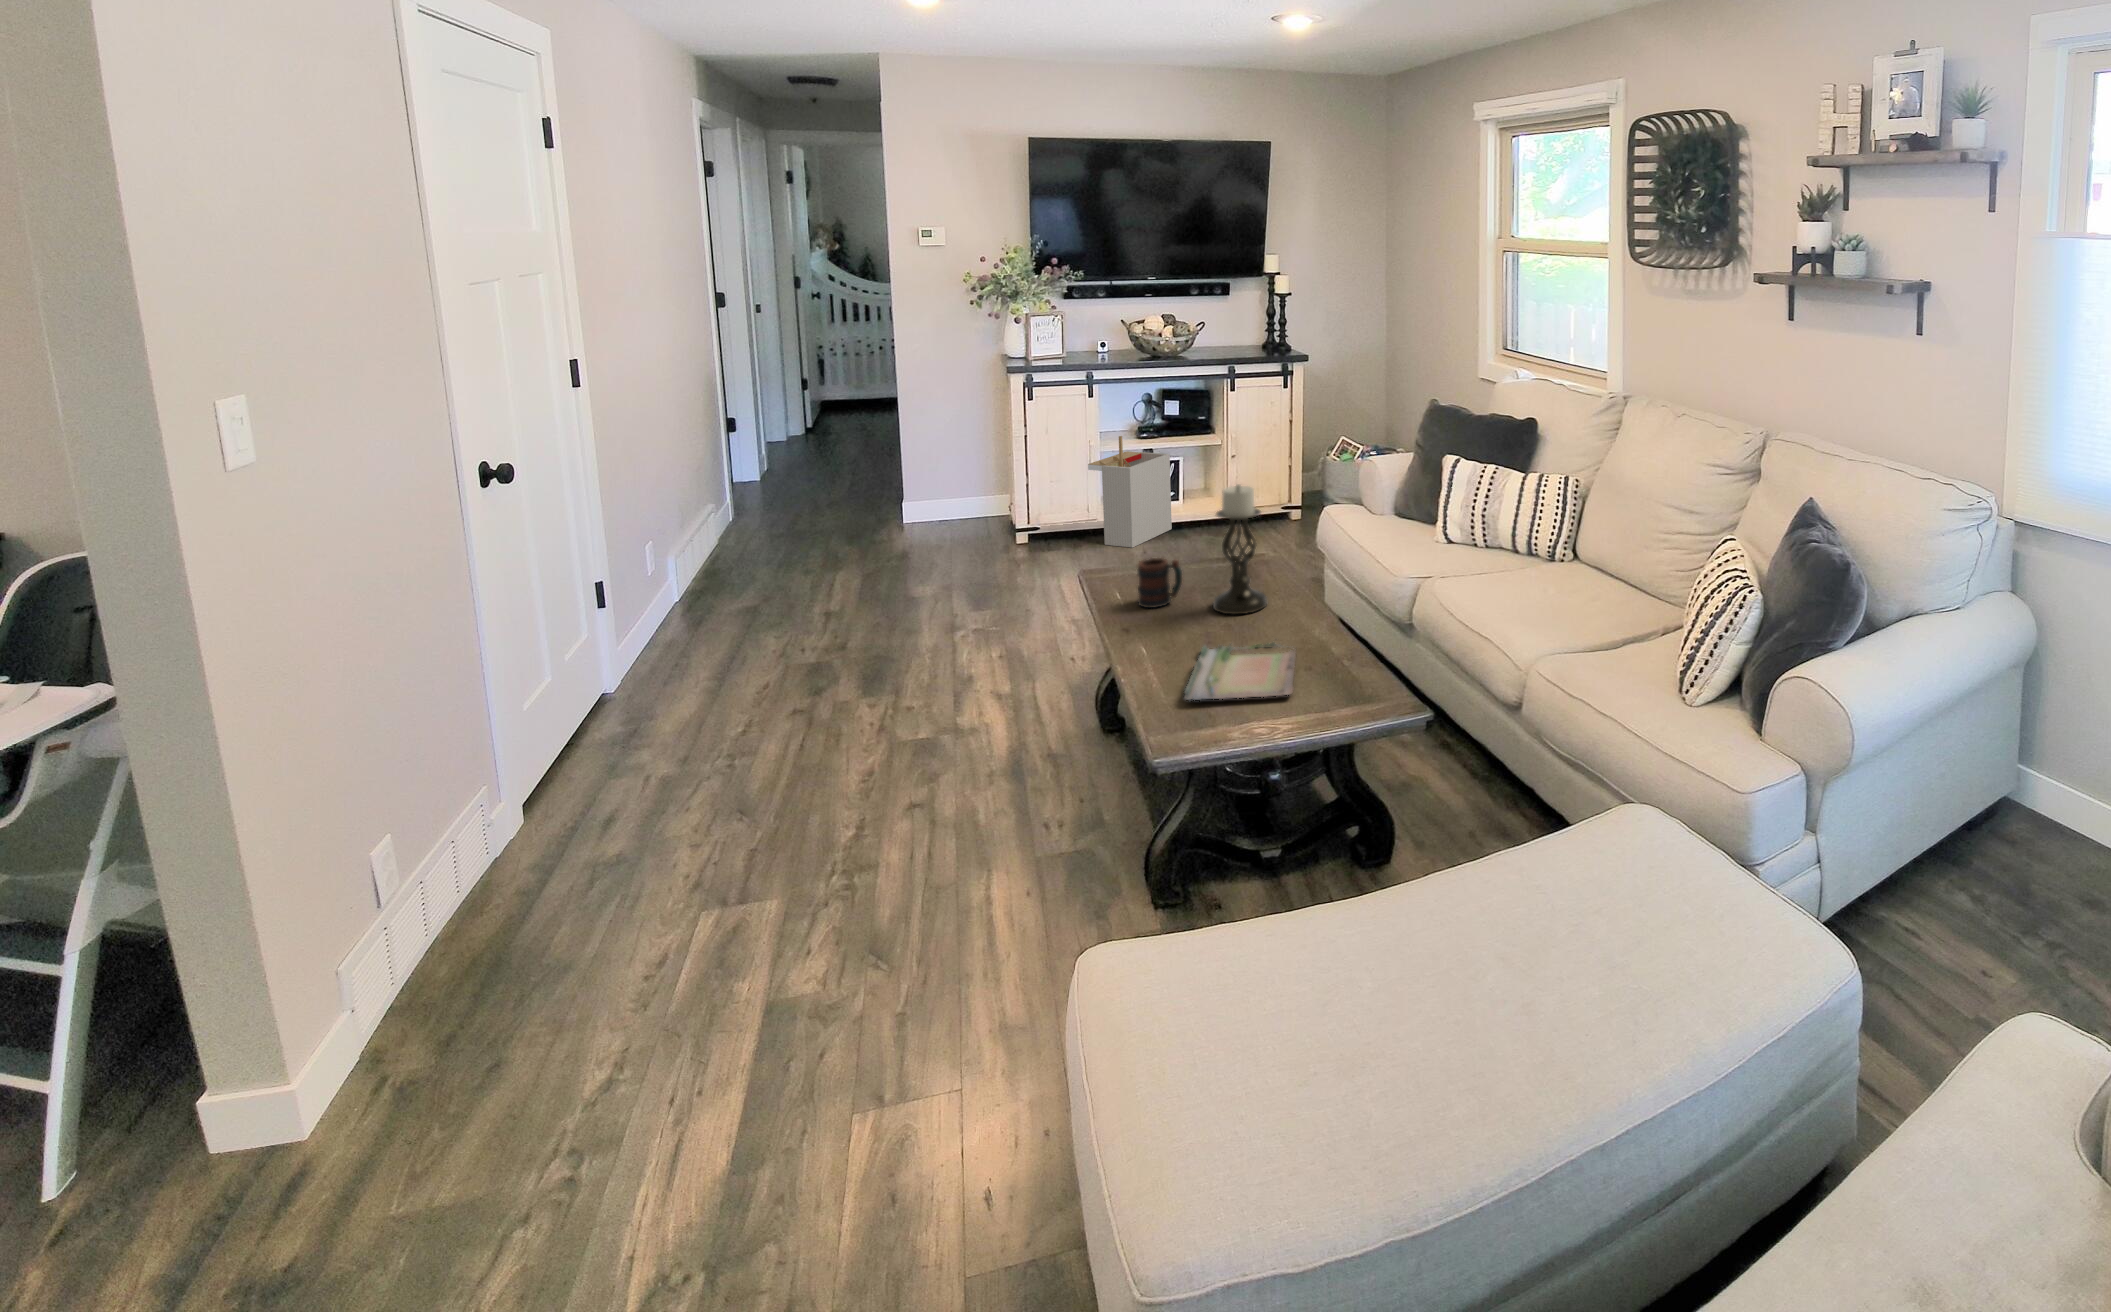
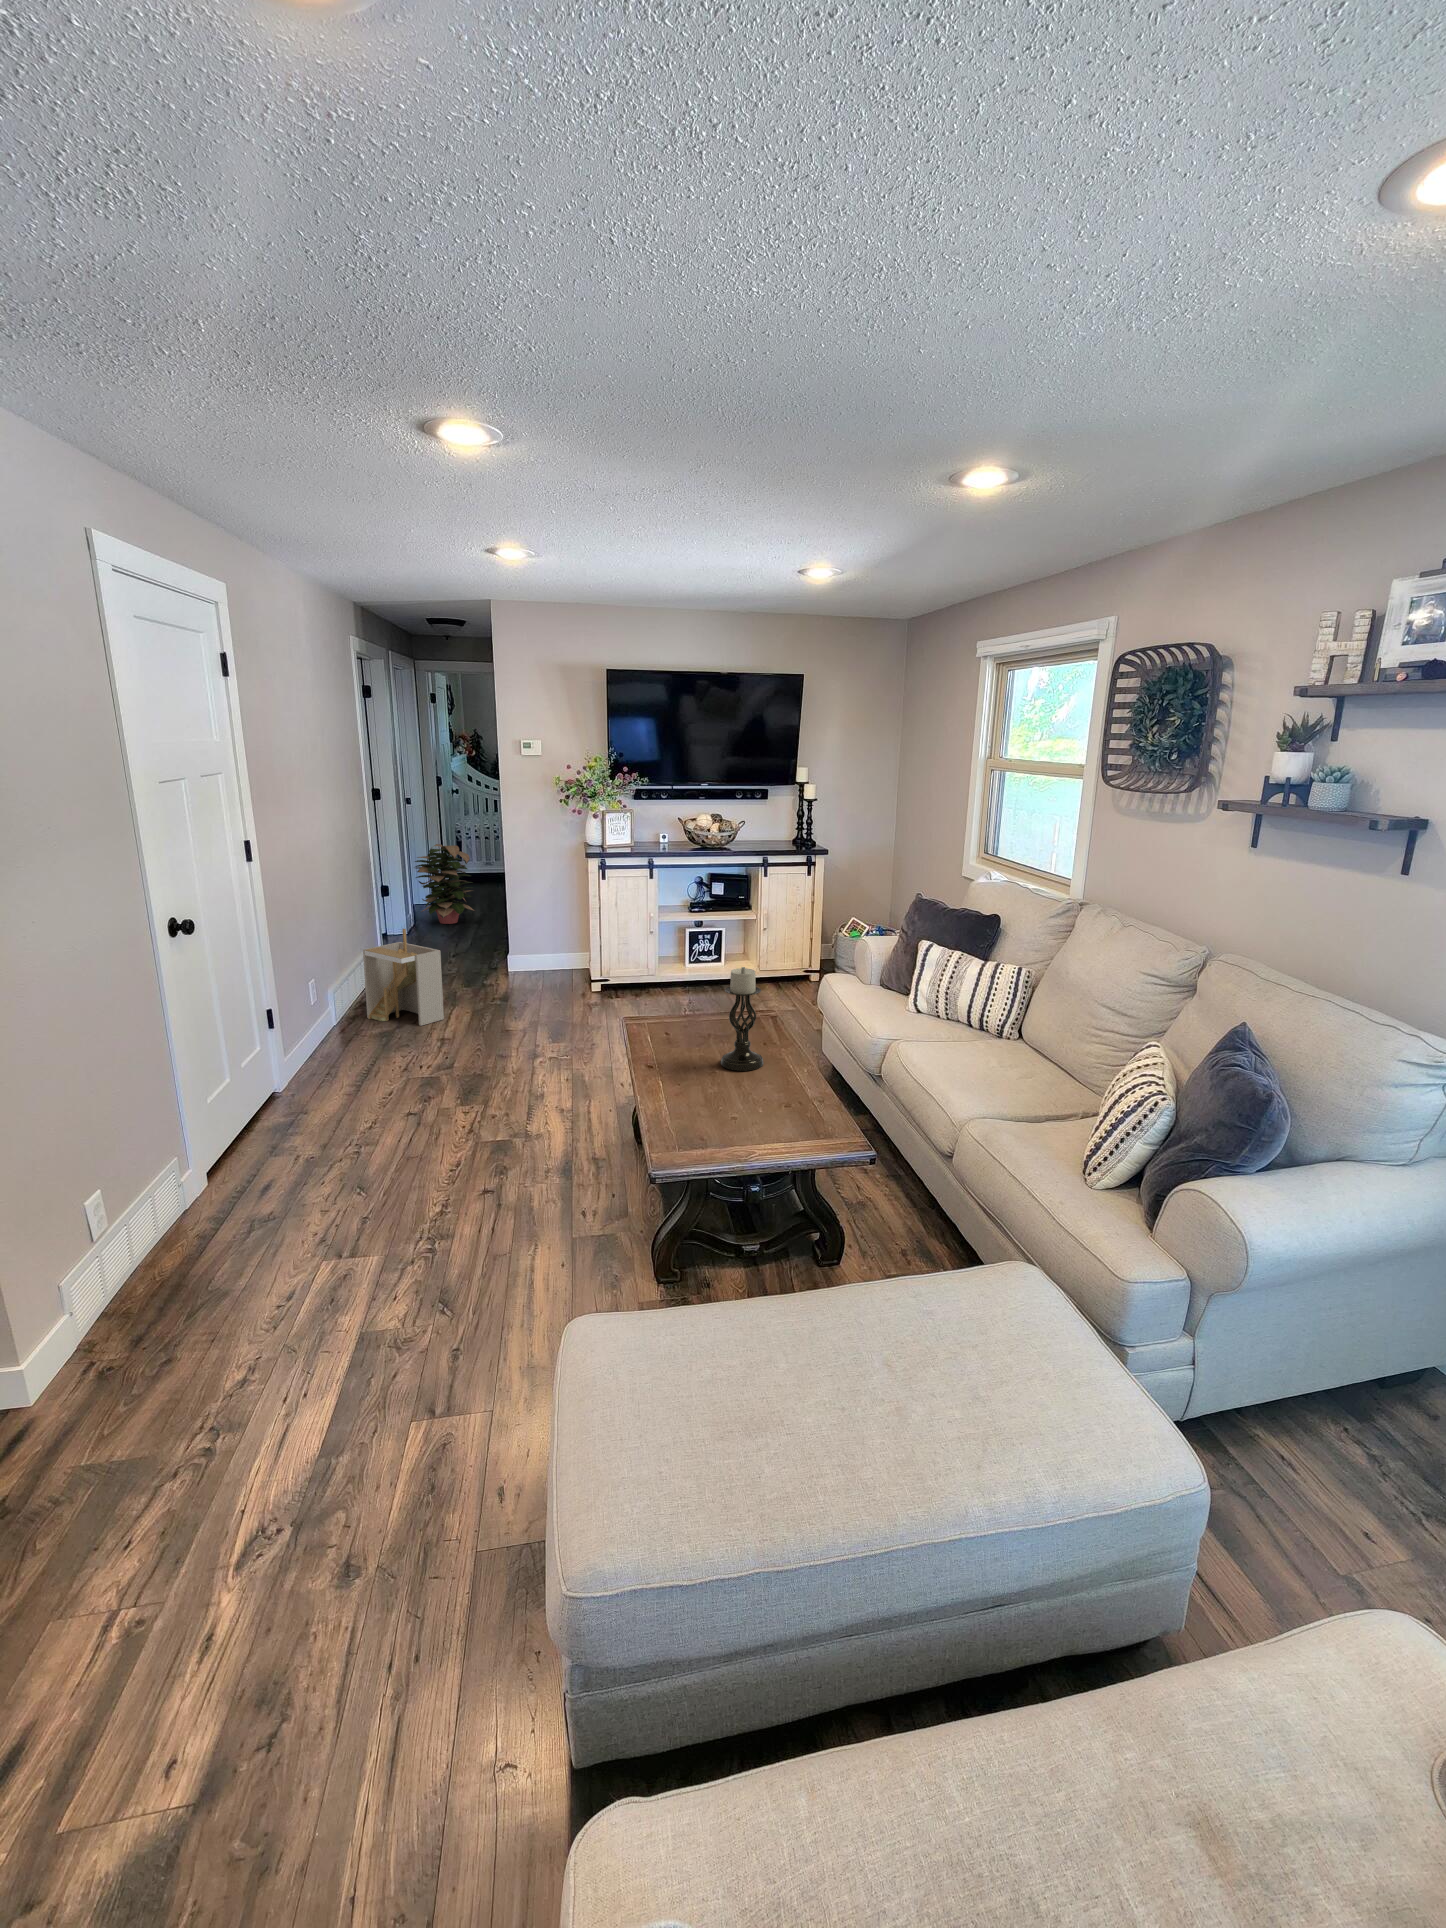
decorative plant: none [762,367,855,467] -> present [415,844,475,924]
storage bin: present [1088,436,1172,548] -> present [363,929,444,1026]
mug: present [1138,558,1182,608] -> none [665,1020,699,1059]
tray: present [1185,643,1296,700] -> none [687,1090,779,1137]

